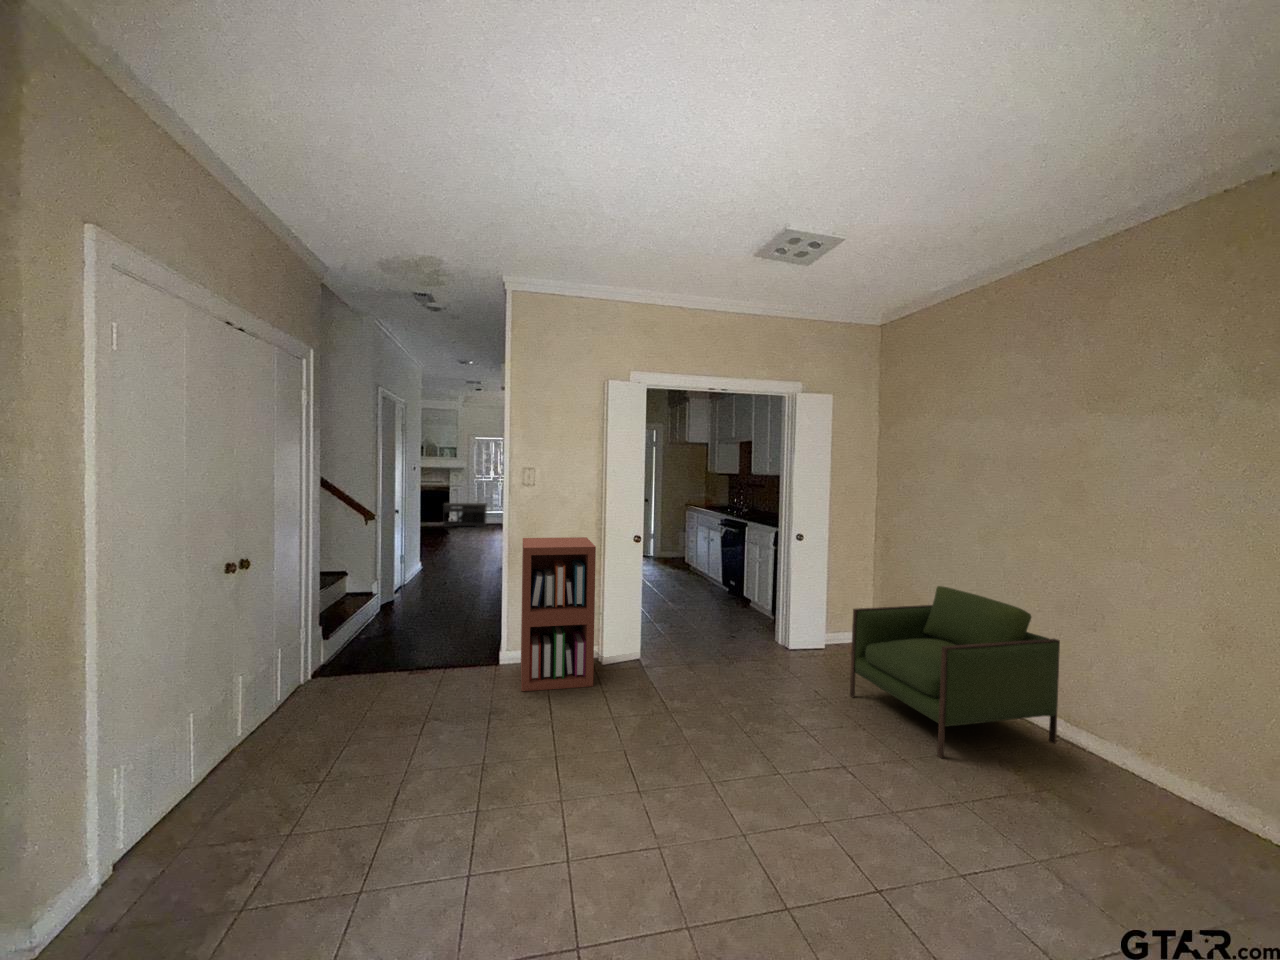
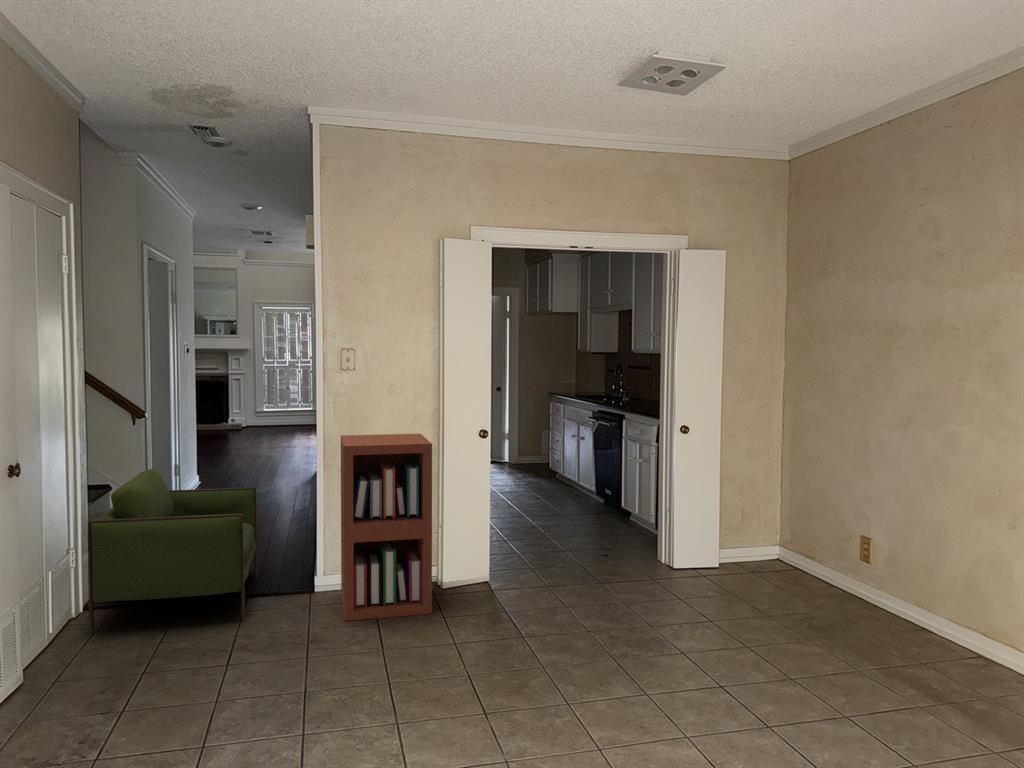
bench: present [443,503,487,527] -> none [223,397,282,430]
armchair: present [850,586,1060,758] -> present [88,469,258,633]

